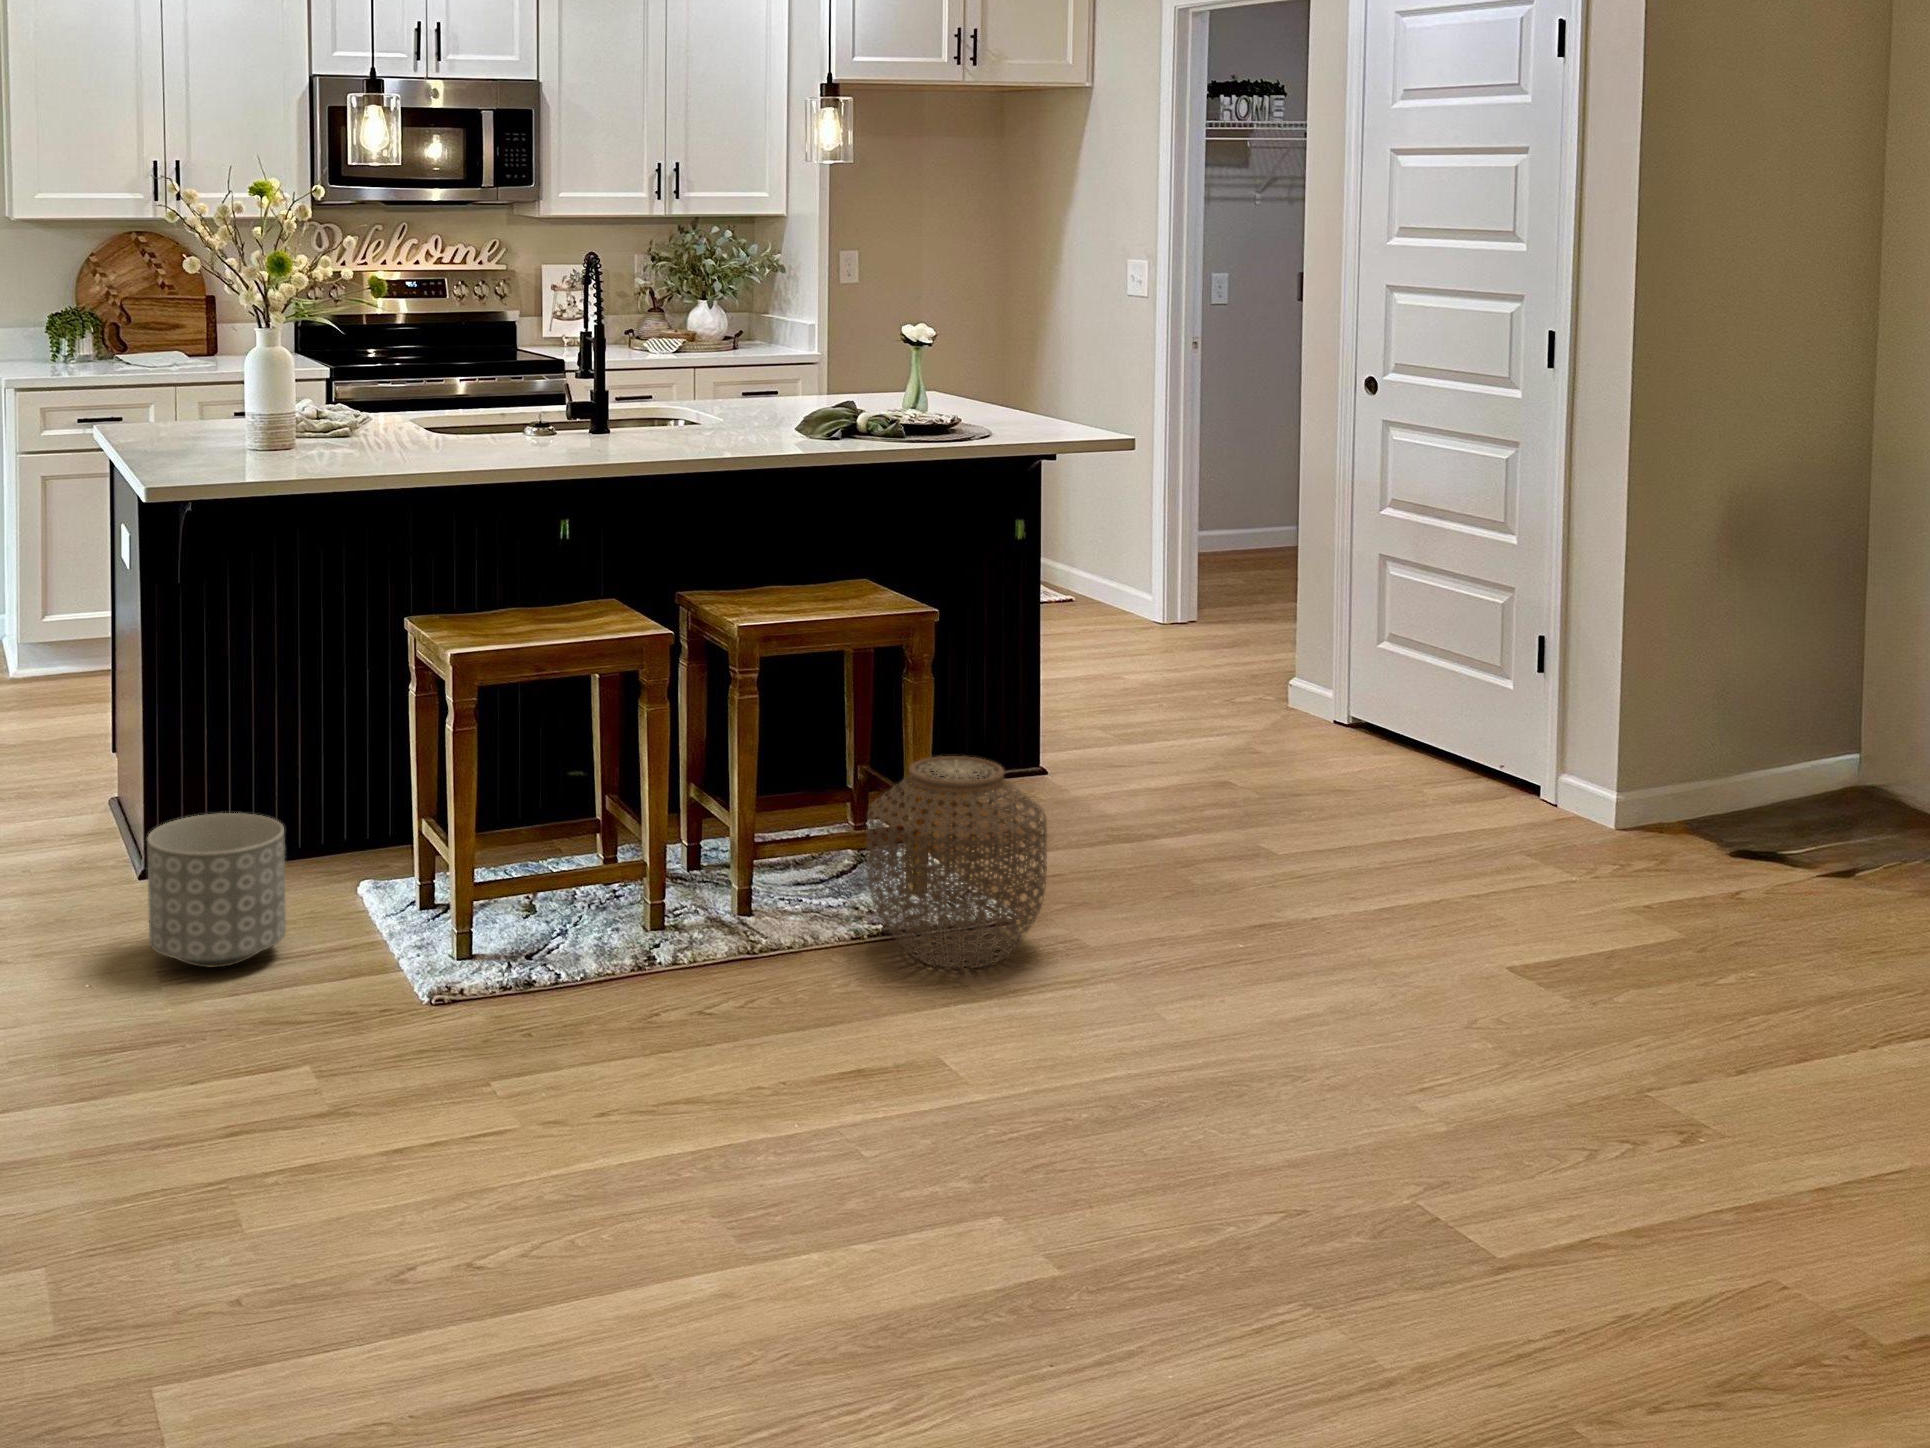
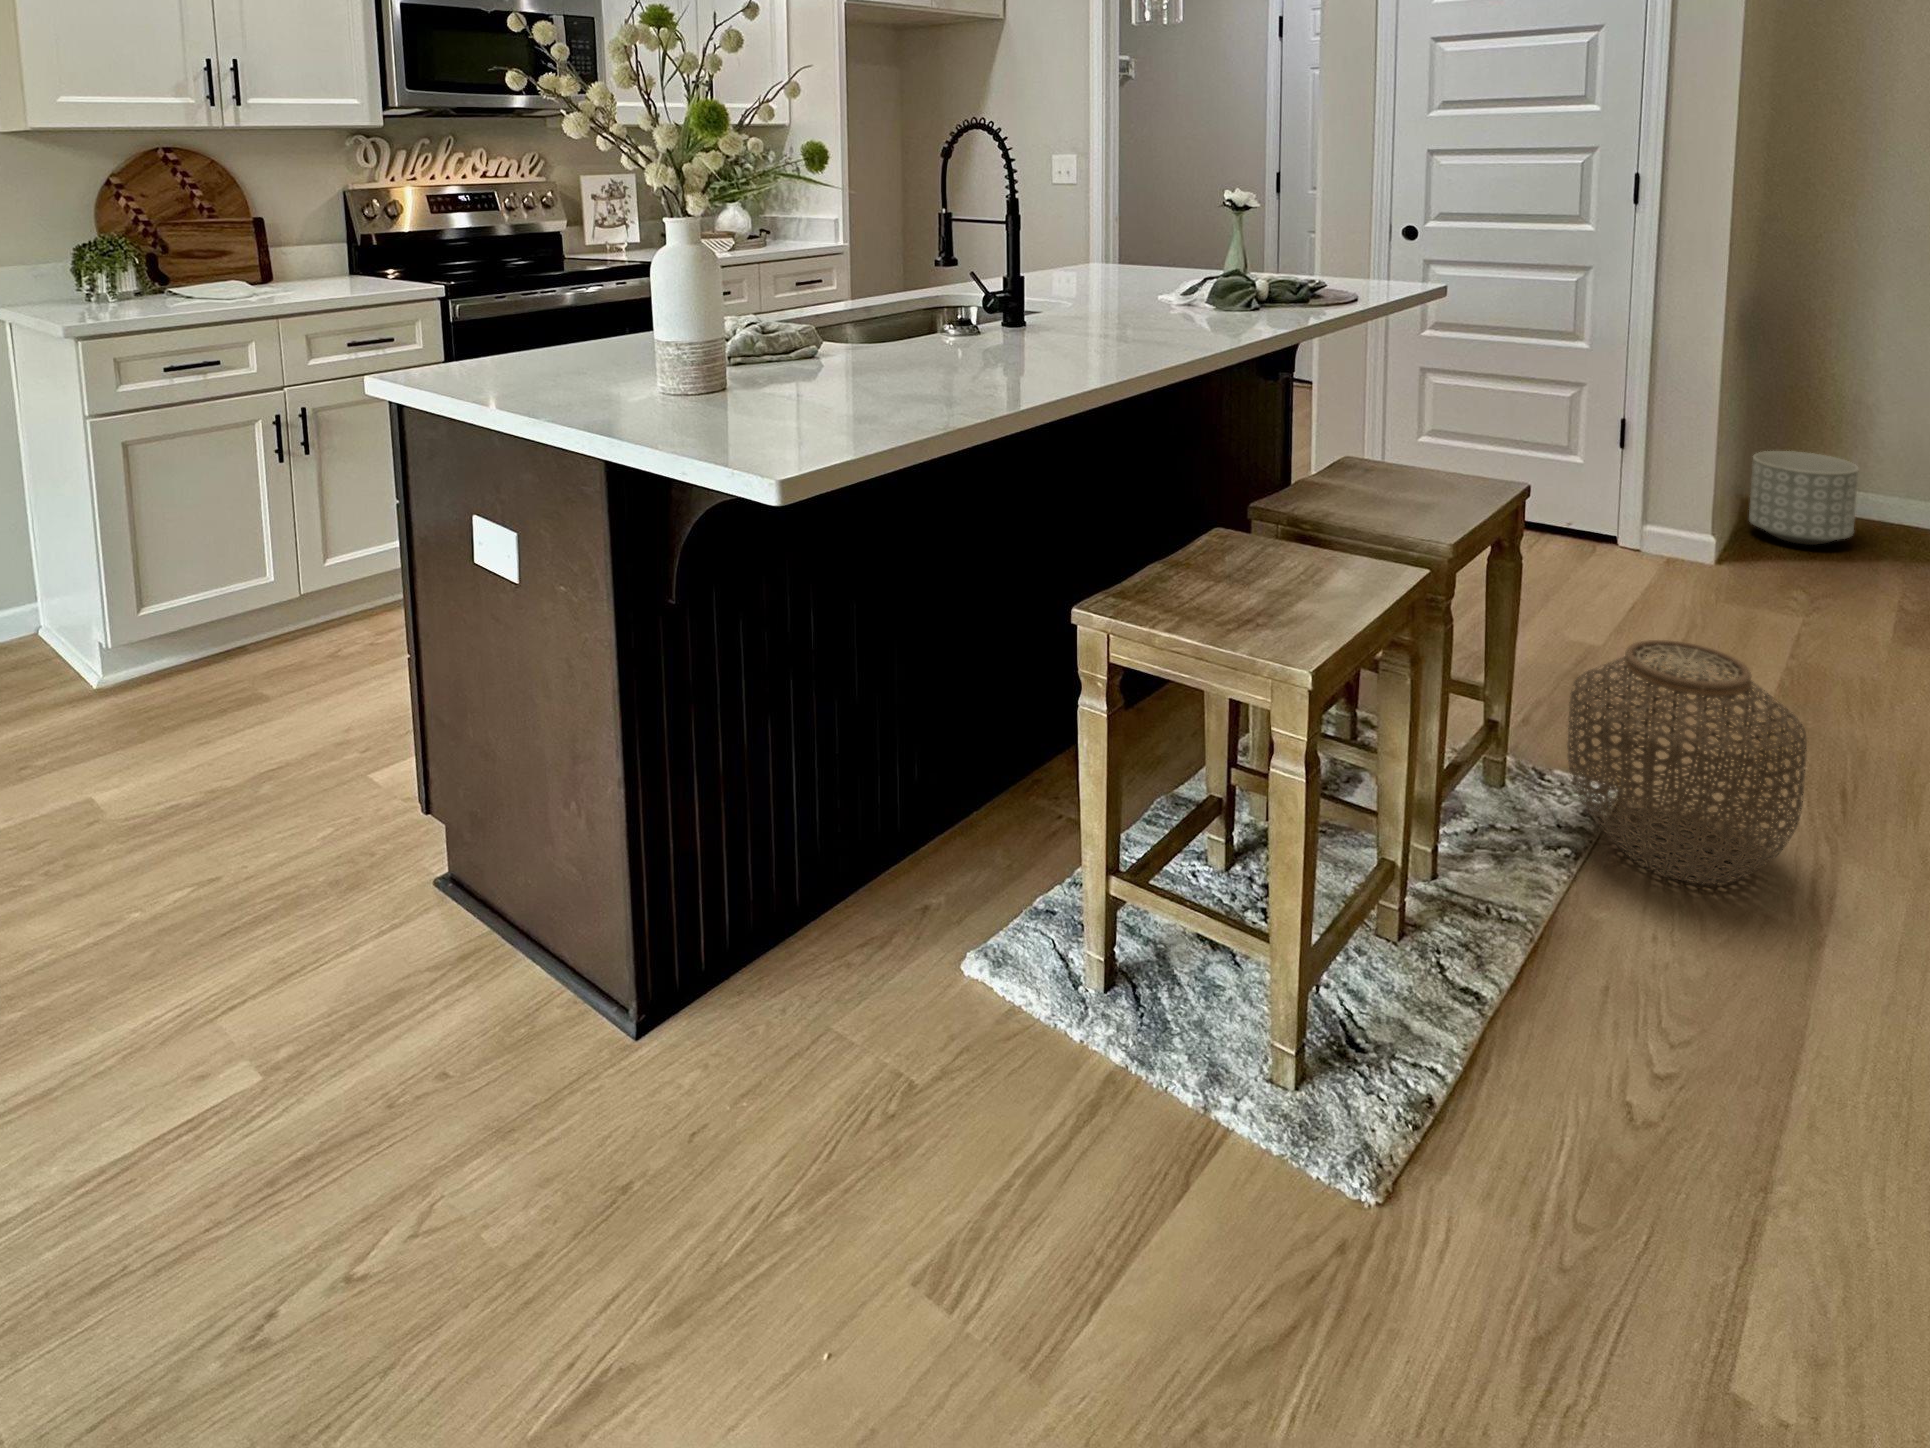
planter: present [147,813,286,967] -> present [1749,451,1858,545]

